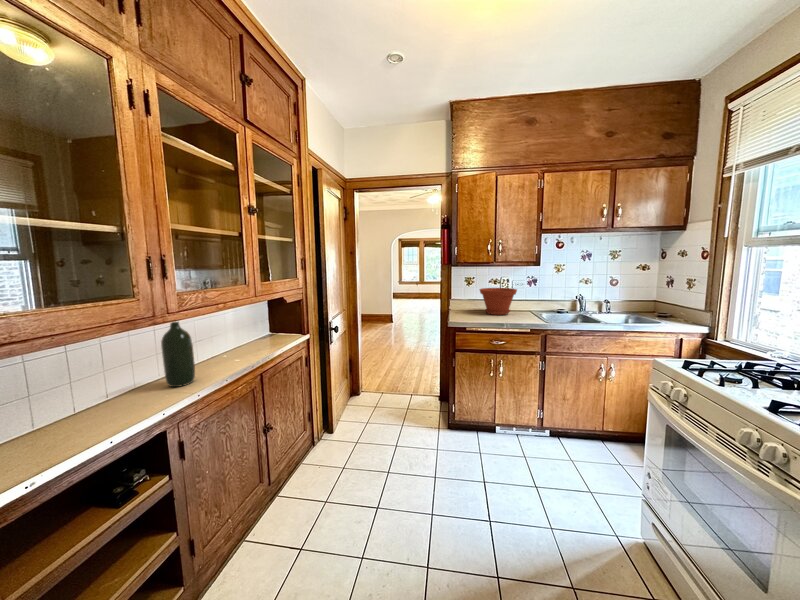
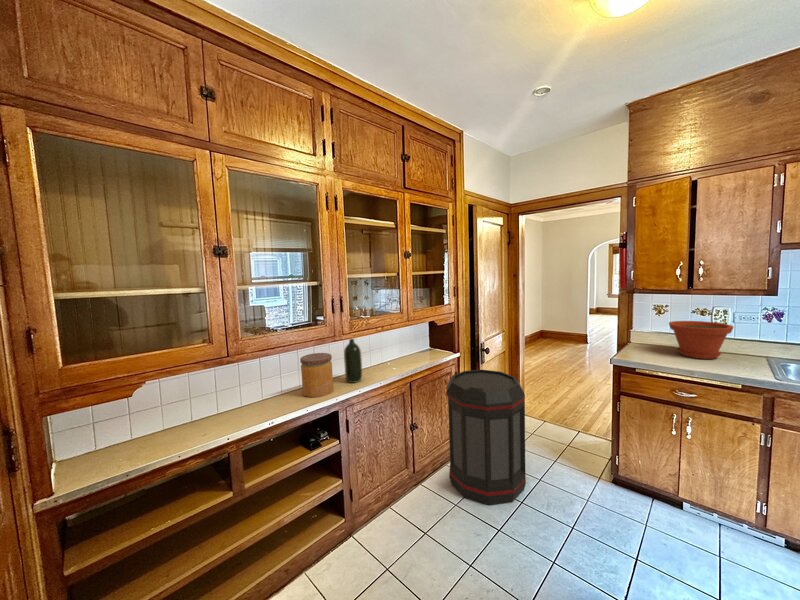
jar: none [75,346,150,422] -> present [300,353,334,397]
trash can: none [302,348,388,490] -> present [447,370,526,505]

